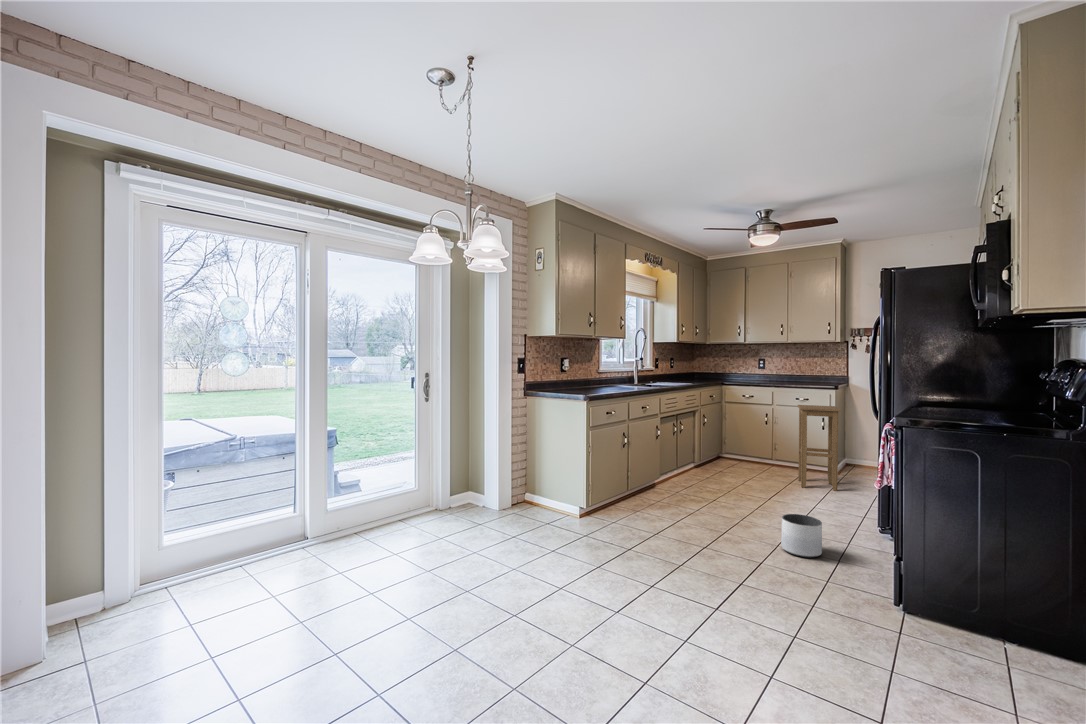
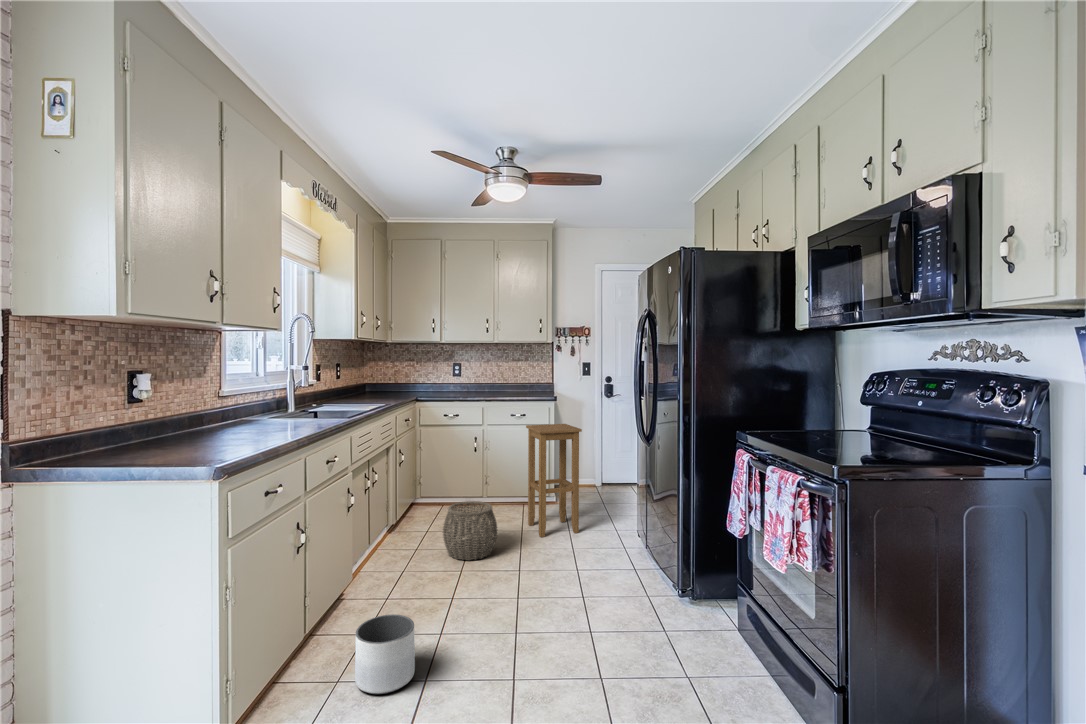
woven basket: none [721,451,761,488] -> present [443,501,497,560]
planter: present [781,514,822,557] -> present [355,614,415,694]

